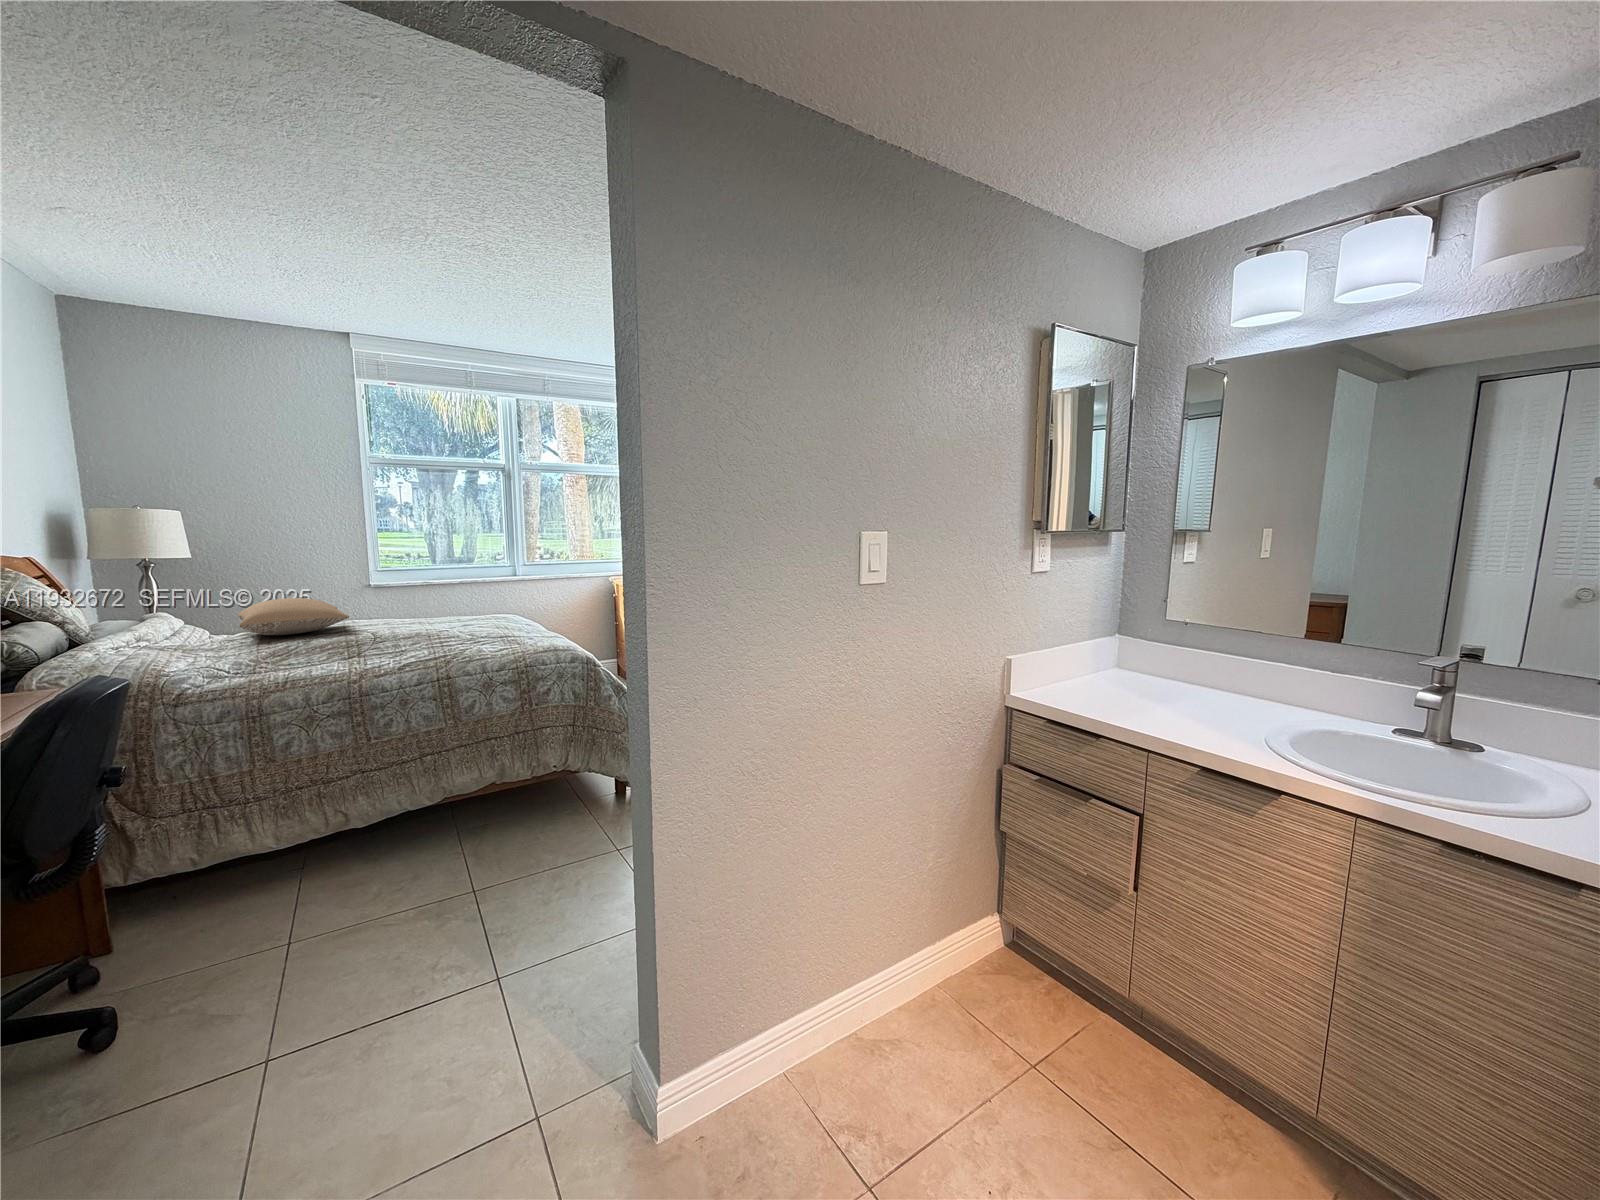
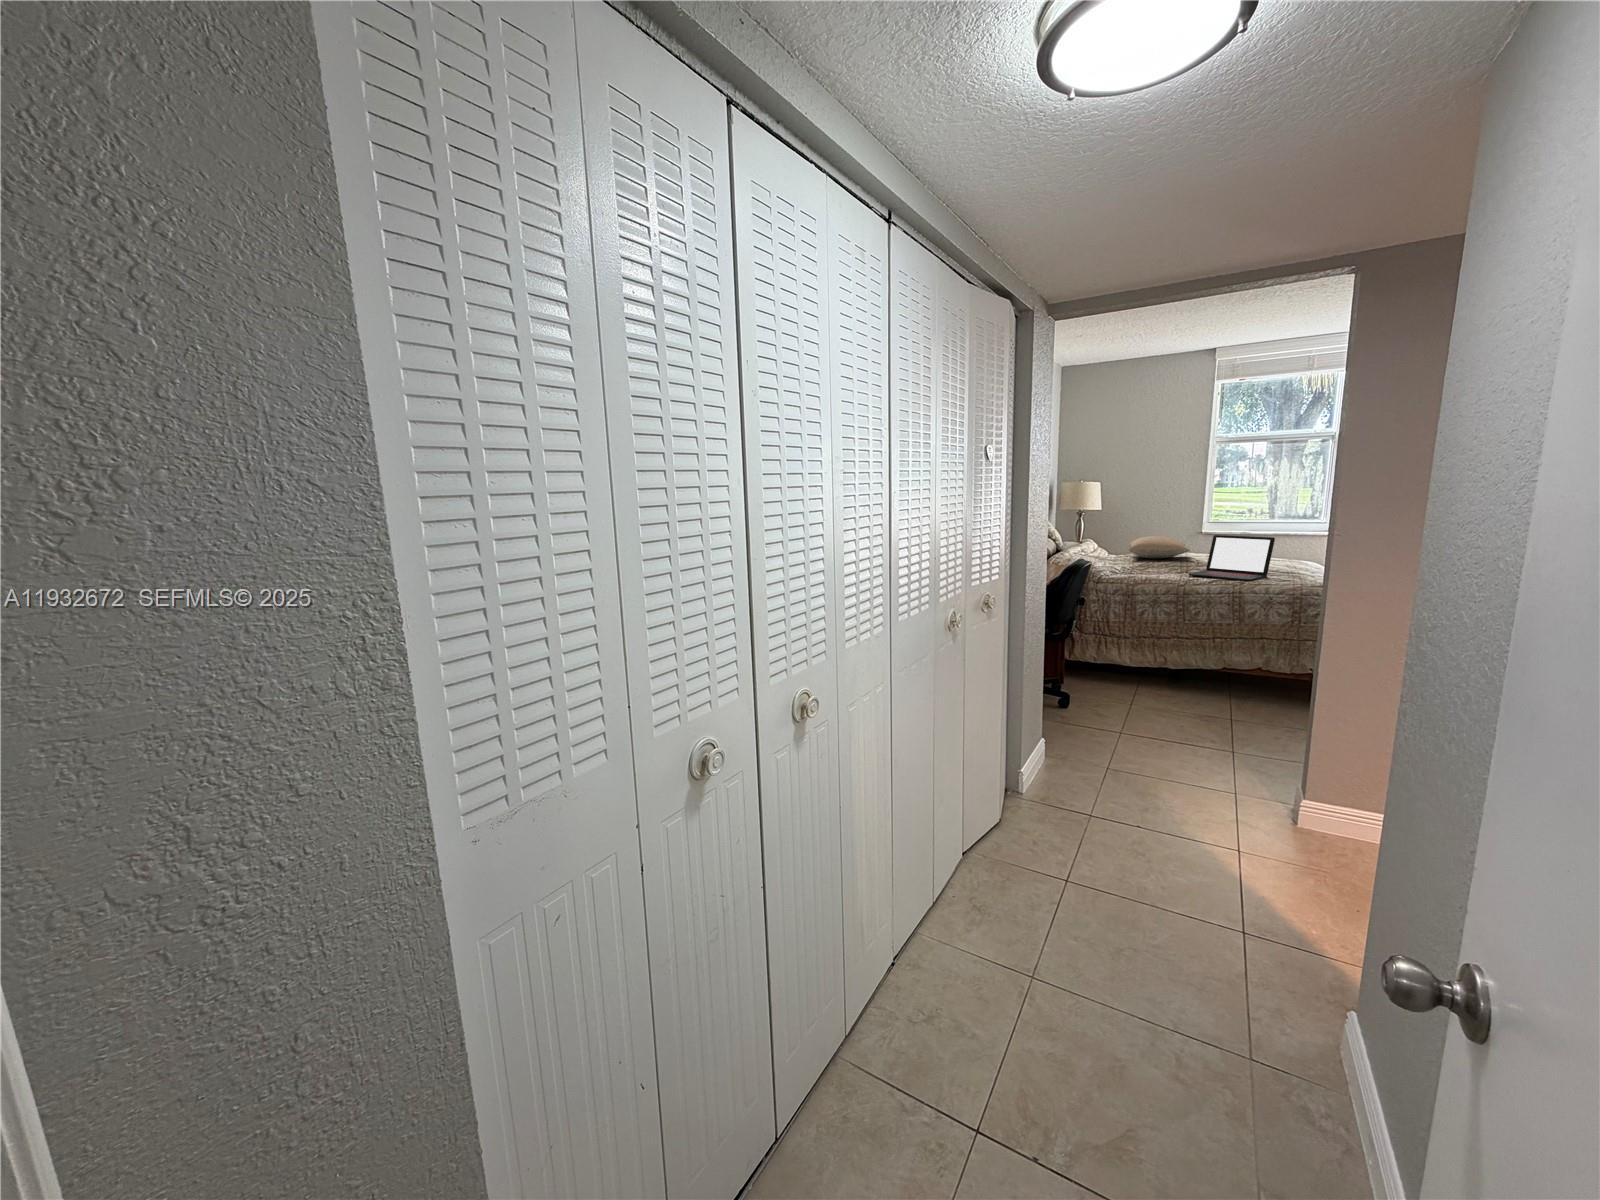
laptop: none [363,591,479,662] -> present [1188,535,1275,581]

